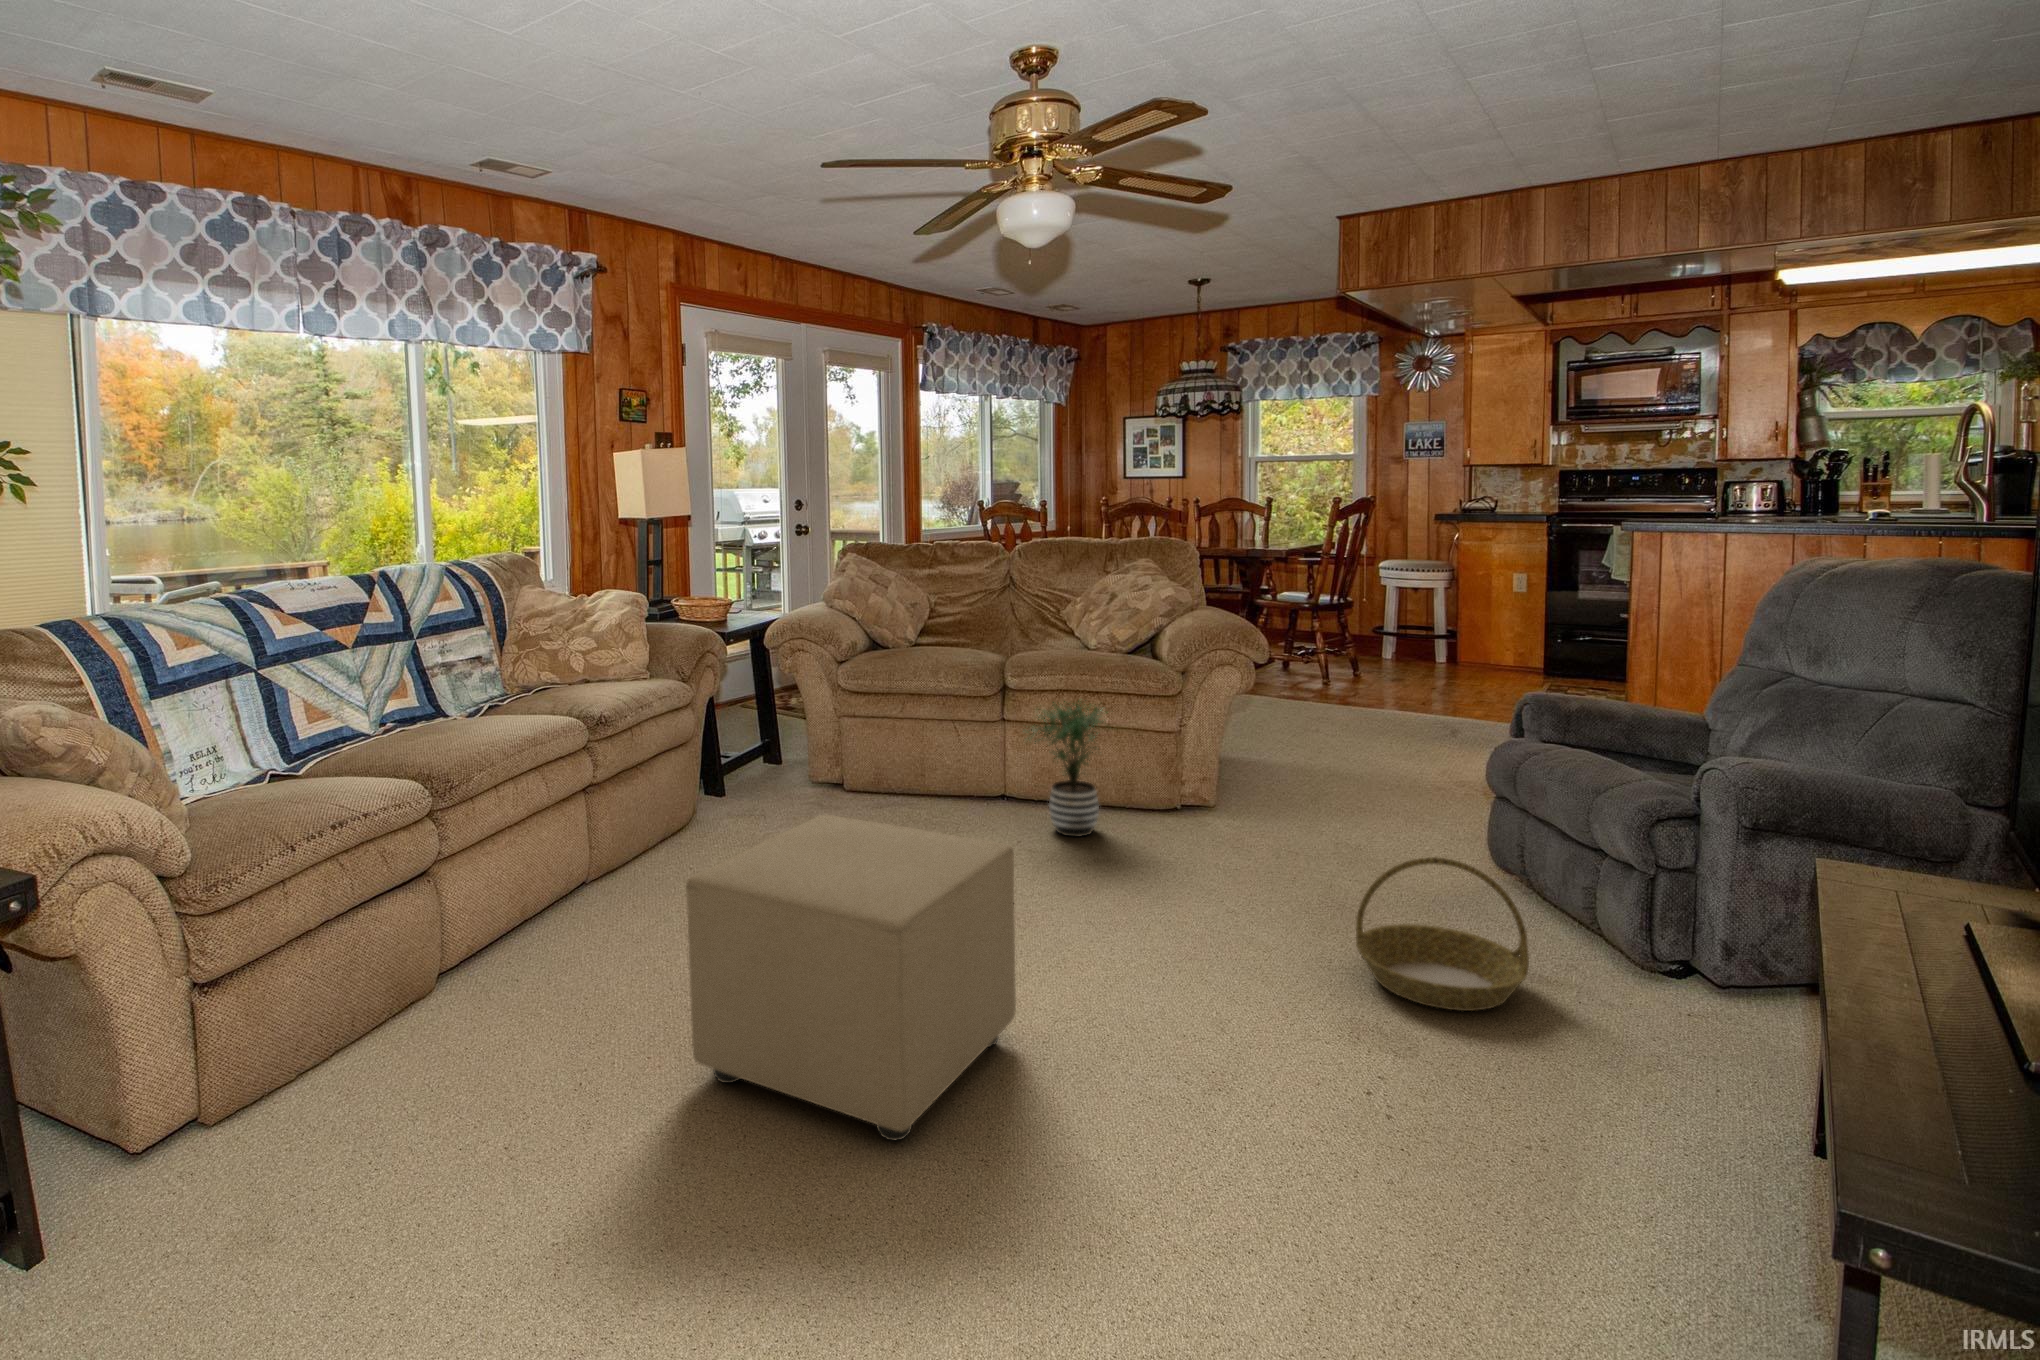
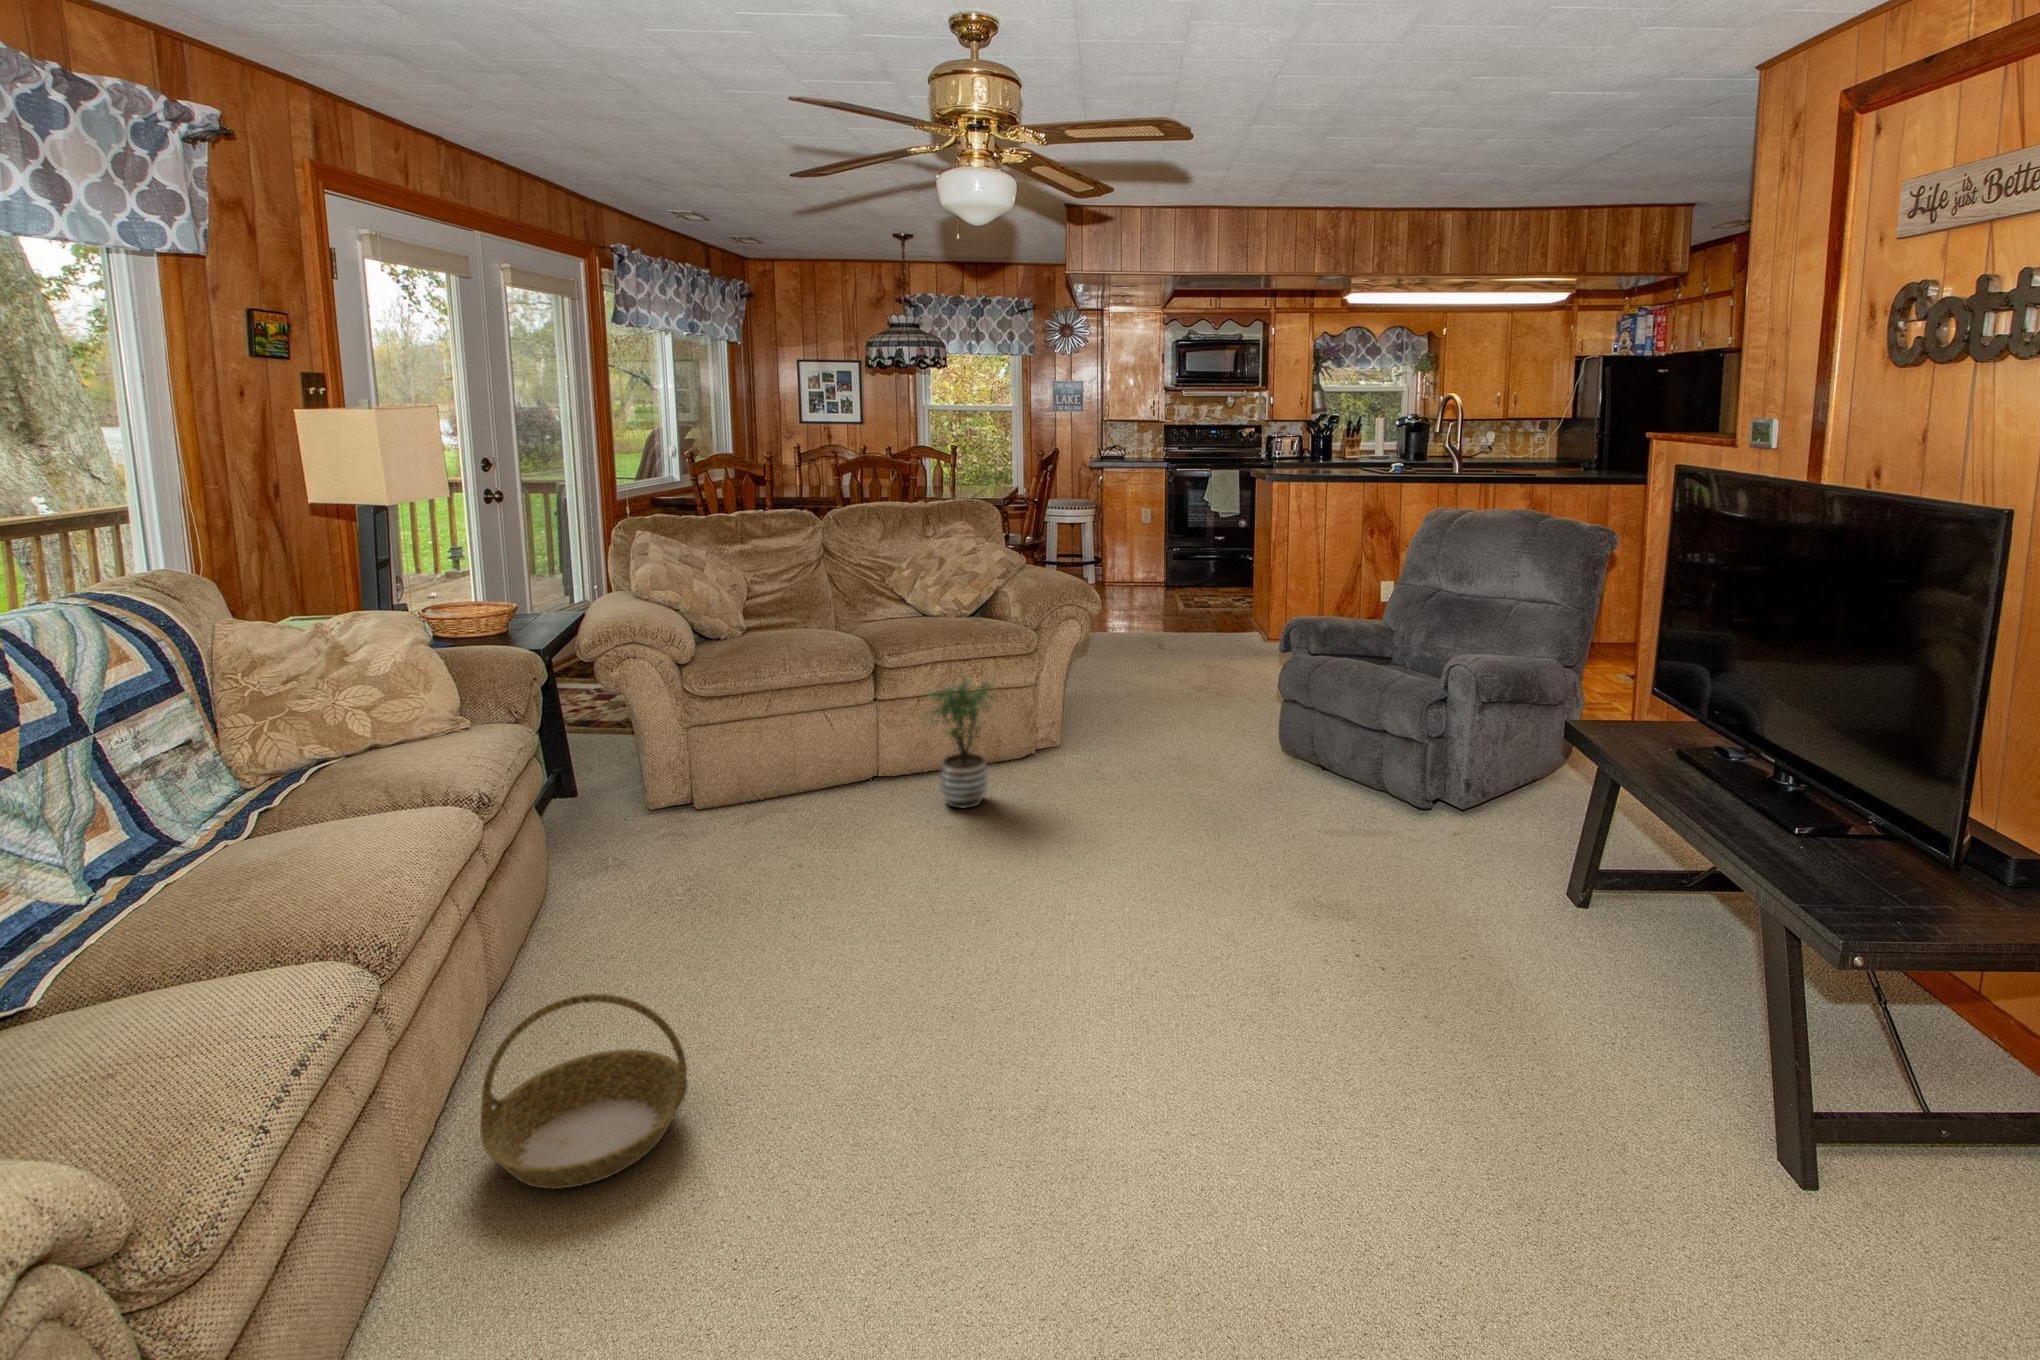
ottoman: present [686,815,1016,1140] -> none [855,854,1135,1185]
basket: present [1356,857,1529,1011] -> present [480,994,687,1189]

